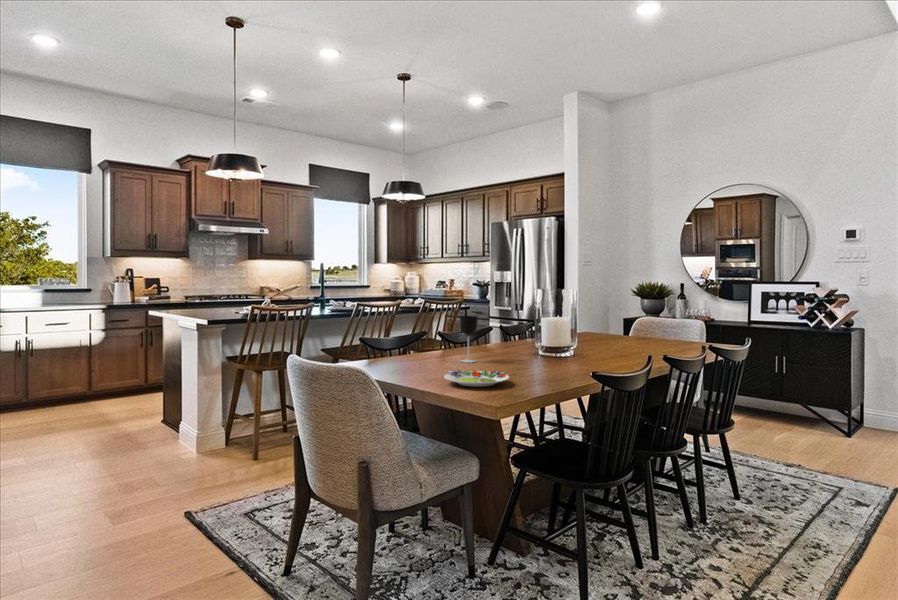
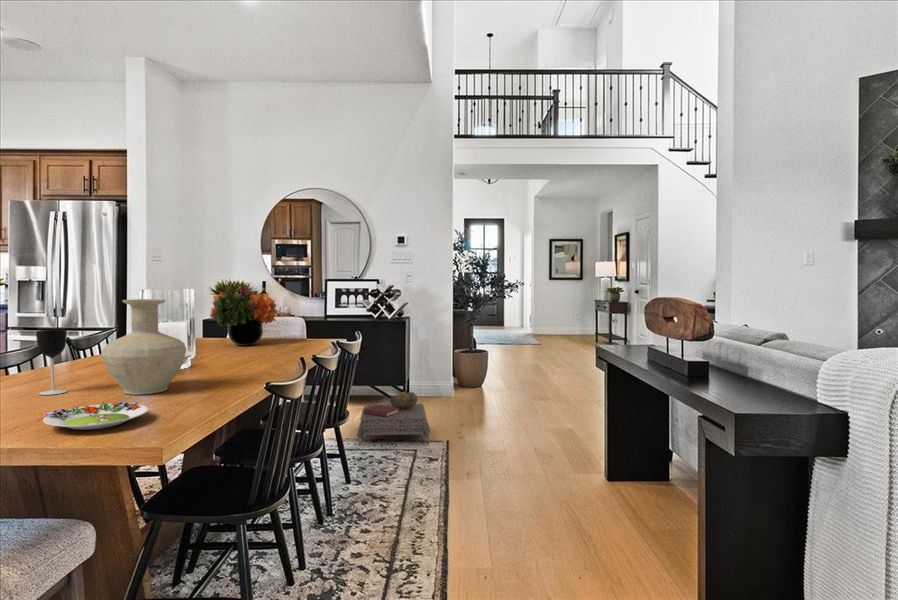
flower arrangement: none [604,287,668,343] -> present [210,287,278,346]
vase: none [495,295,555,370] -> present [101,299,186,395]
ottoman: none [765,416,871,484] -> present [357,392,430,444]

